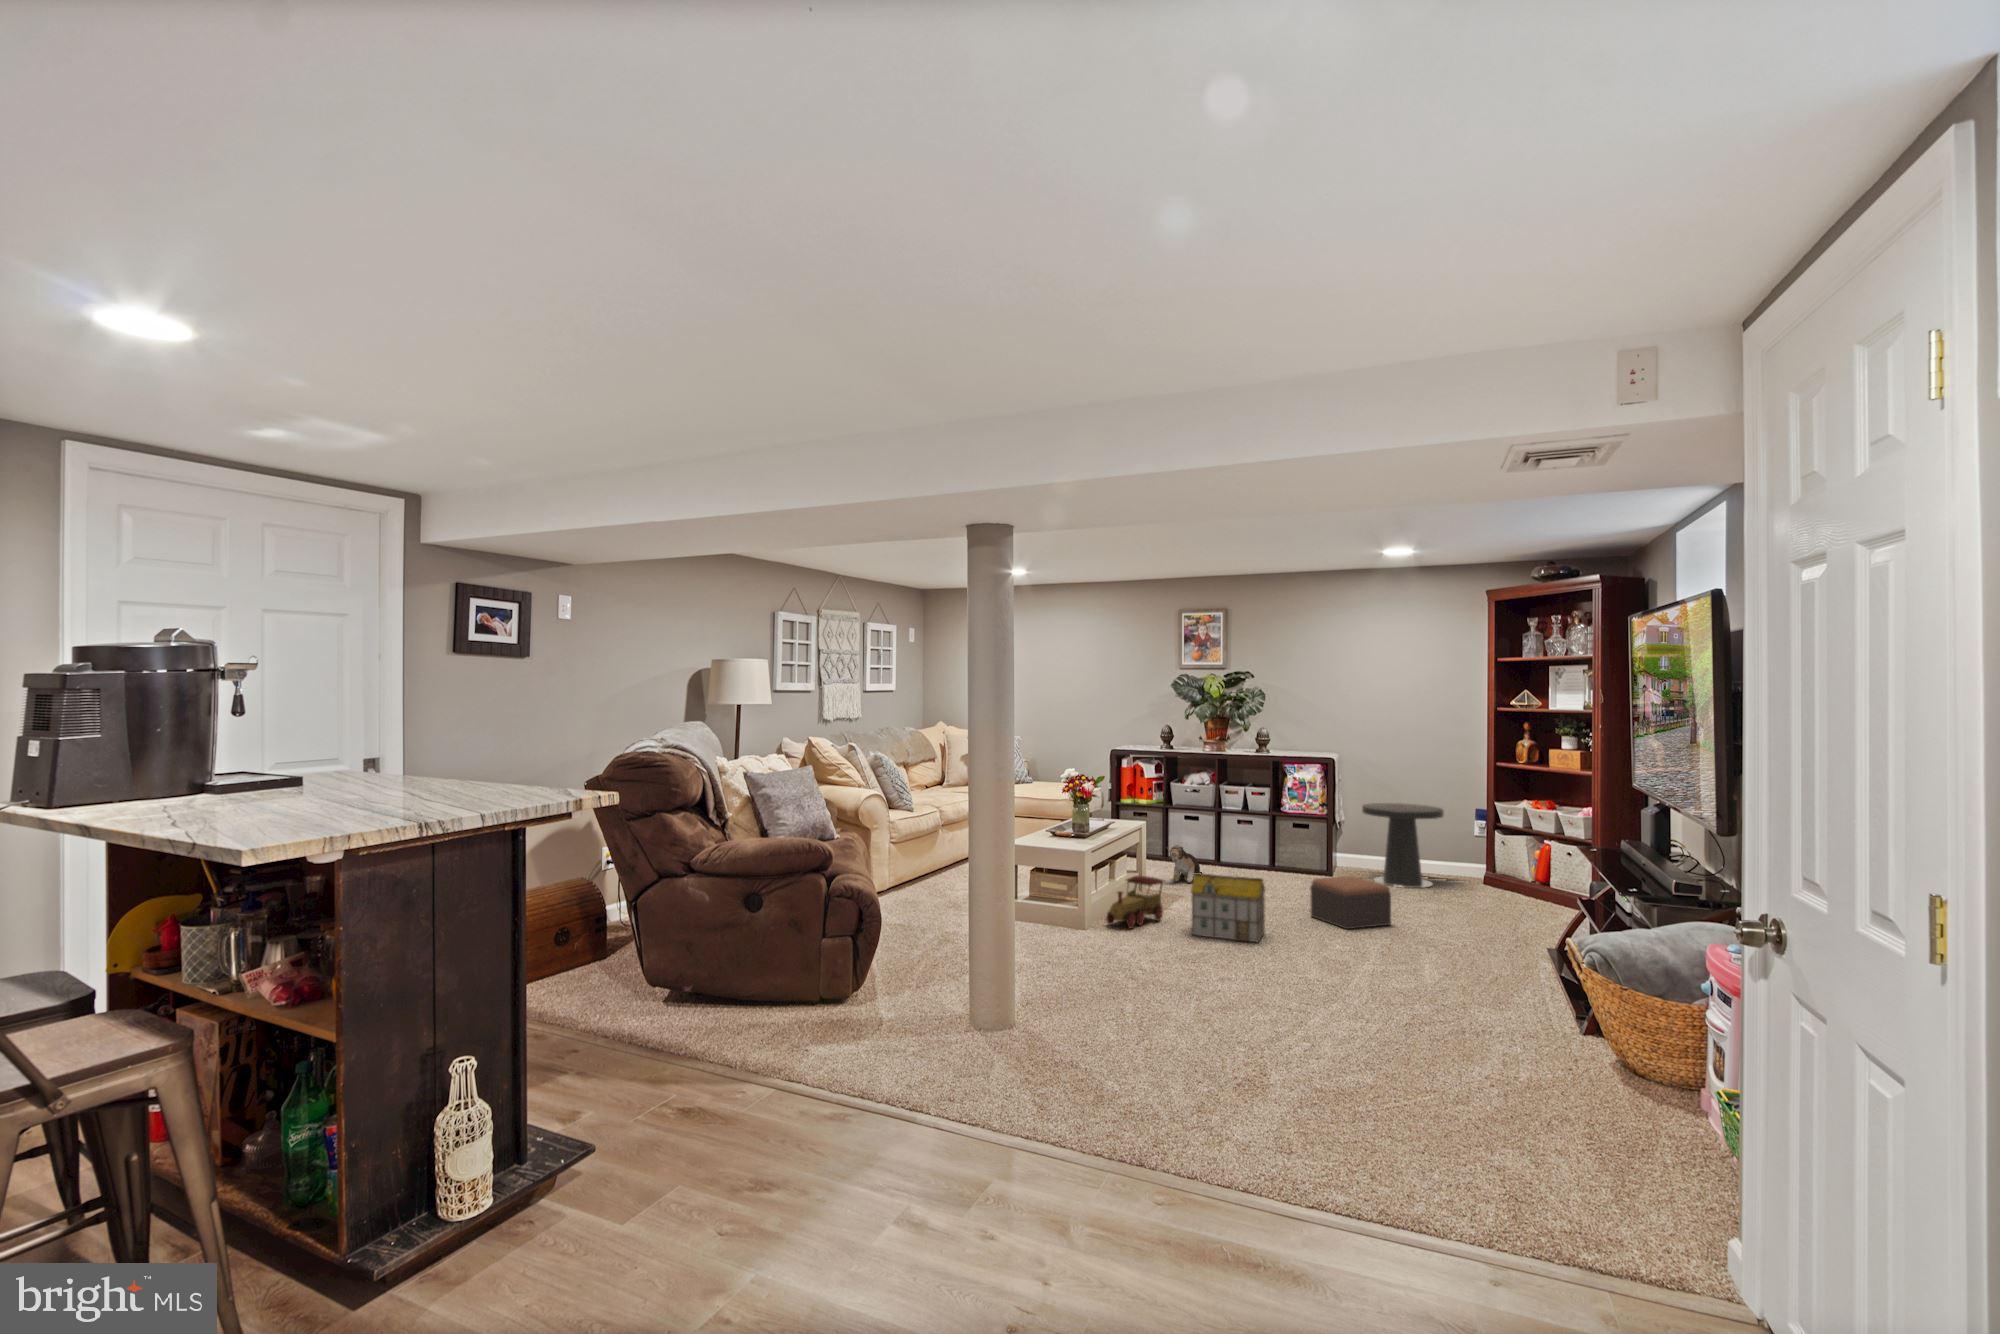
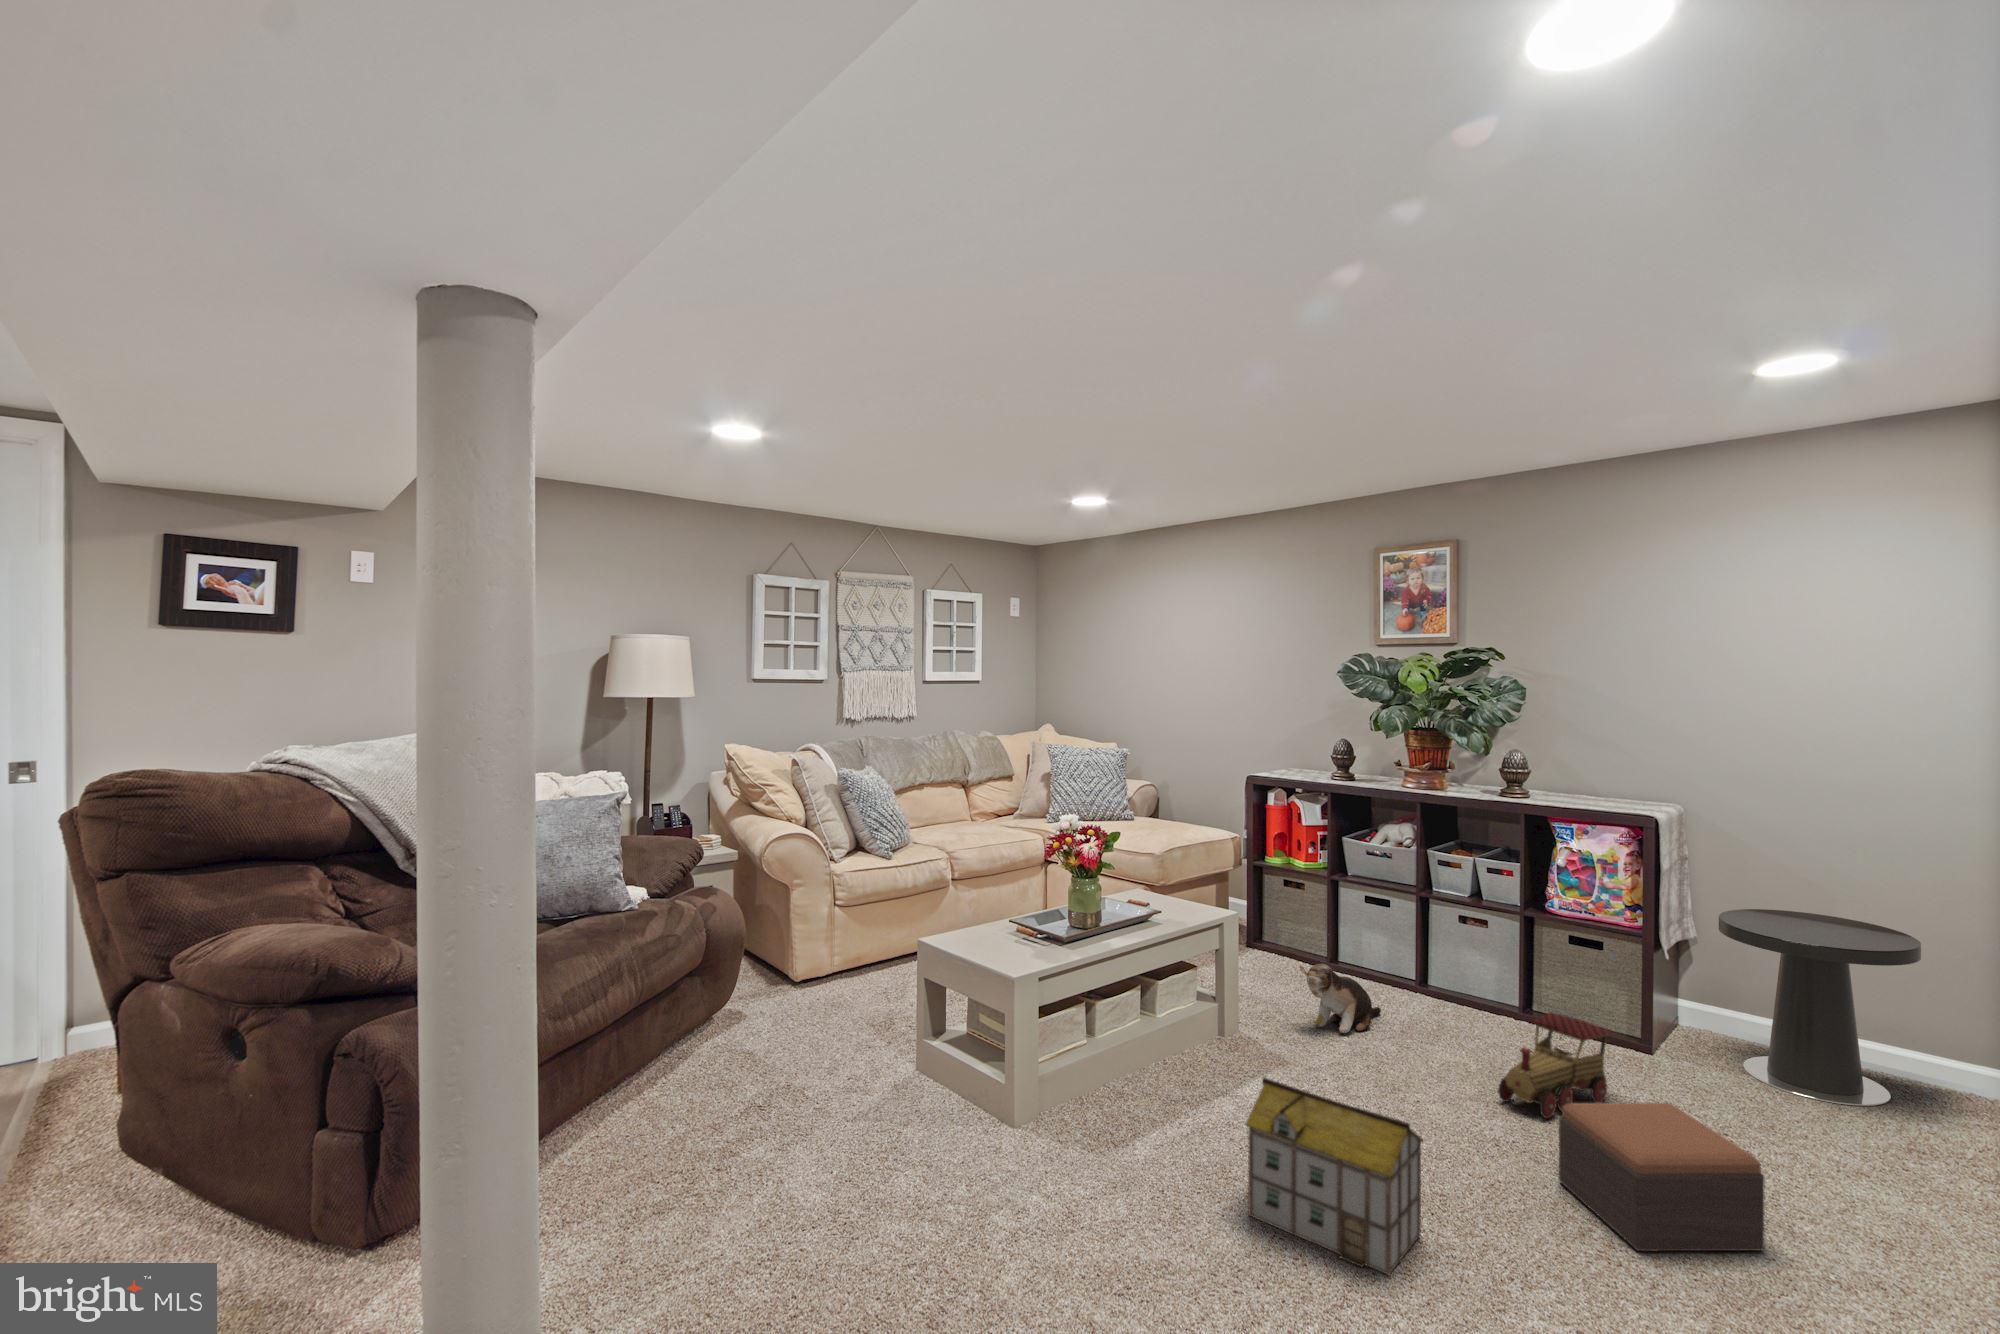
toy train: present [1106,876,1164,929] -> present [1498,1012,1612,1119]

